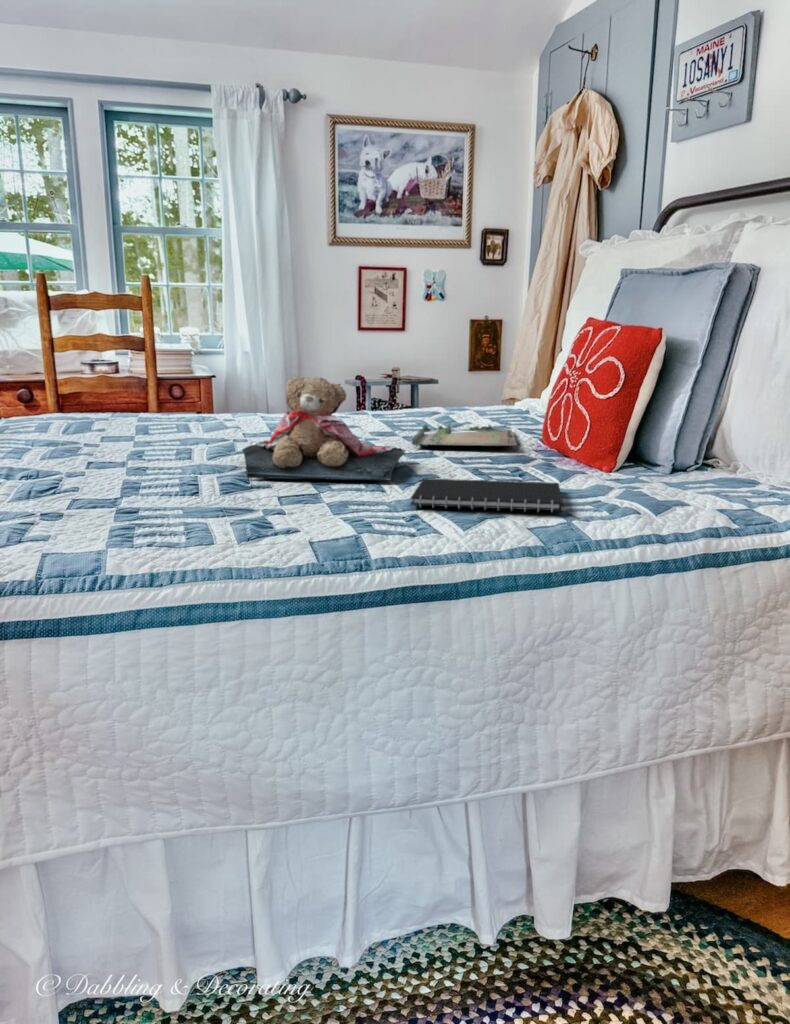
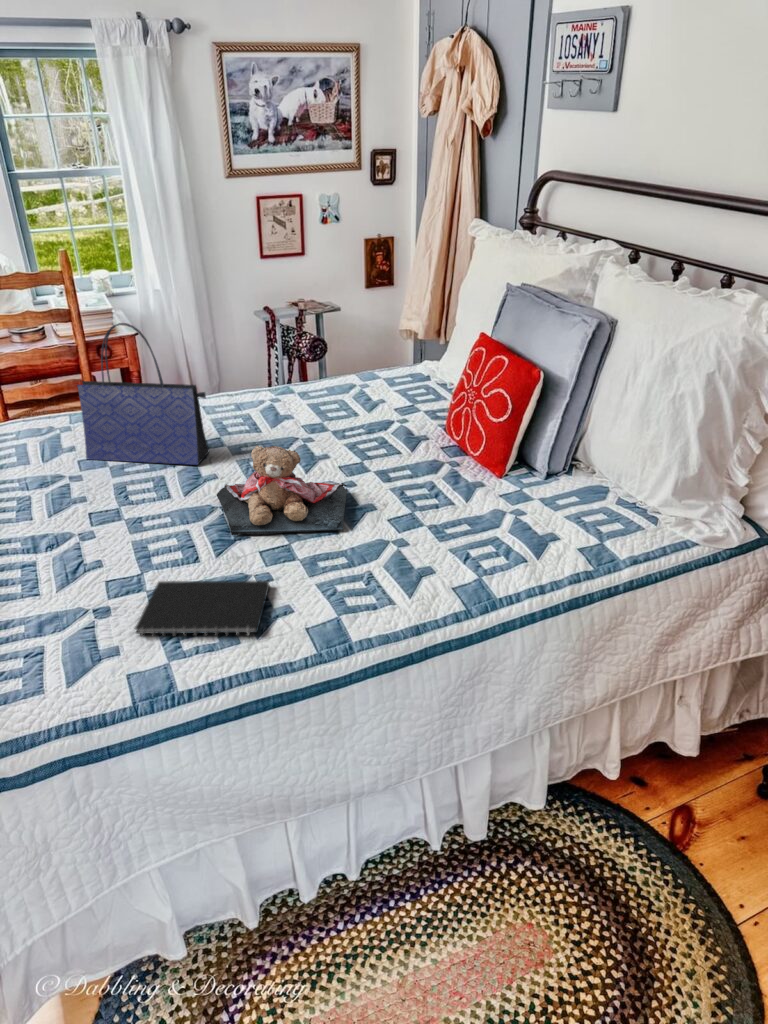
tote bag: none [109,271,252,440] -> present [77,323,209,465]
tray: present [412,421,517,446] -> none [345,415,430,464]
notebook: present [411,479,563,513] -> present [135,581,269,635]

